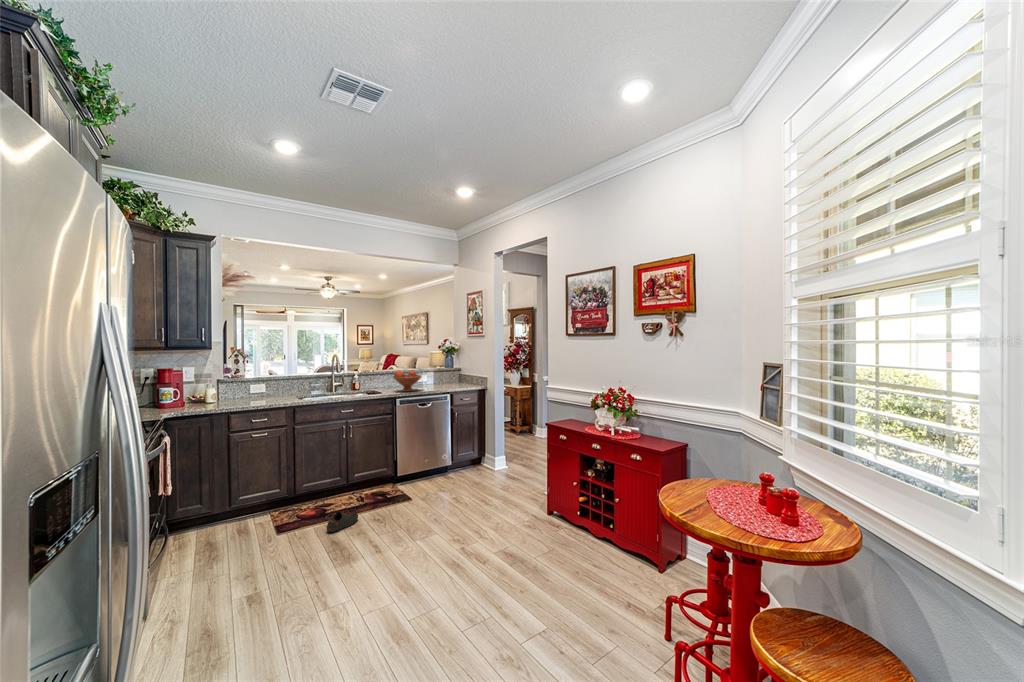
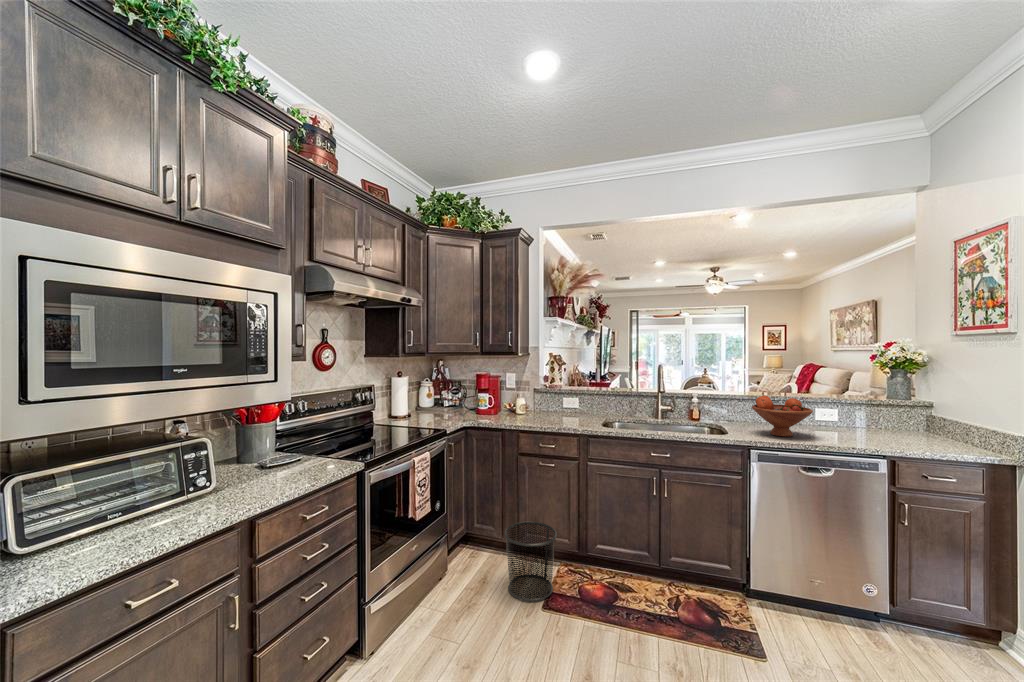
waste bin: none [235,479,283,537] -> present [504,521,557,602]
shoe: present [326,512,358,532] -> none [589,622,647,656]

